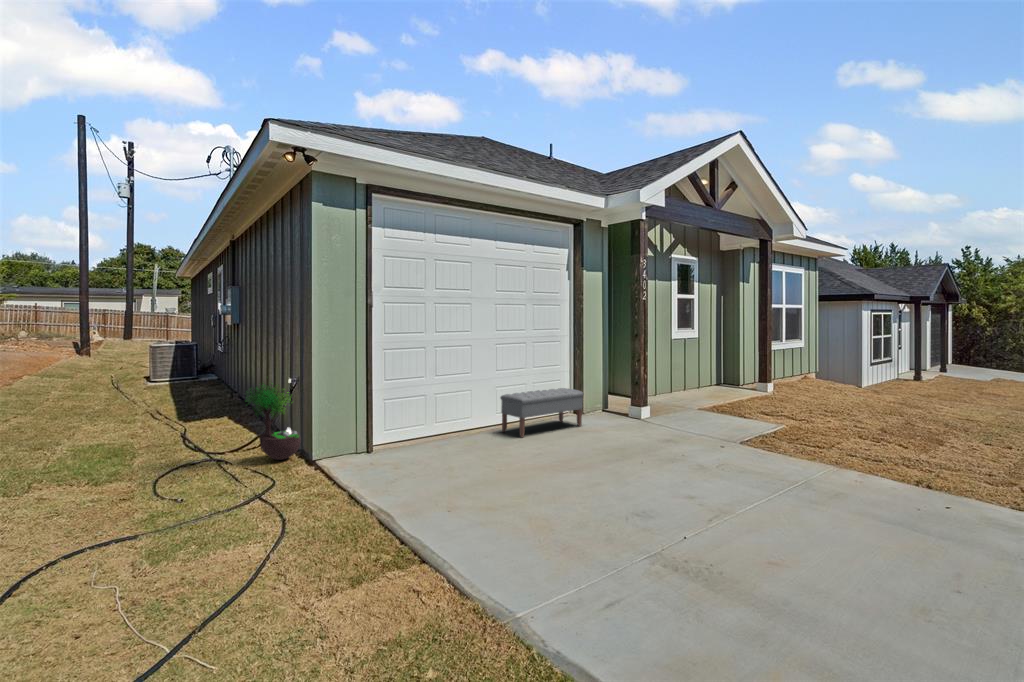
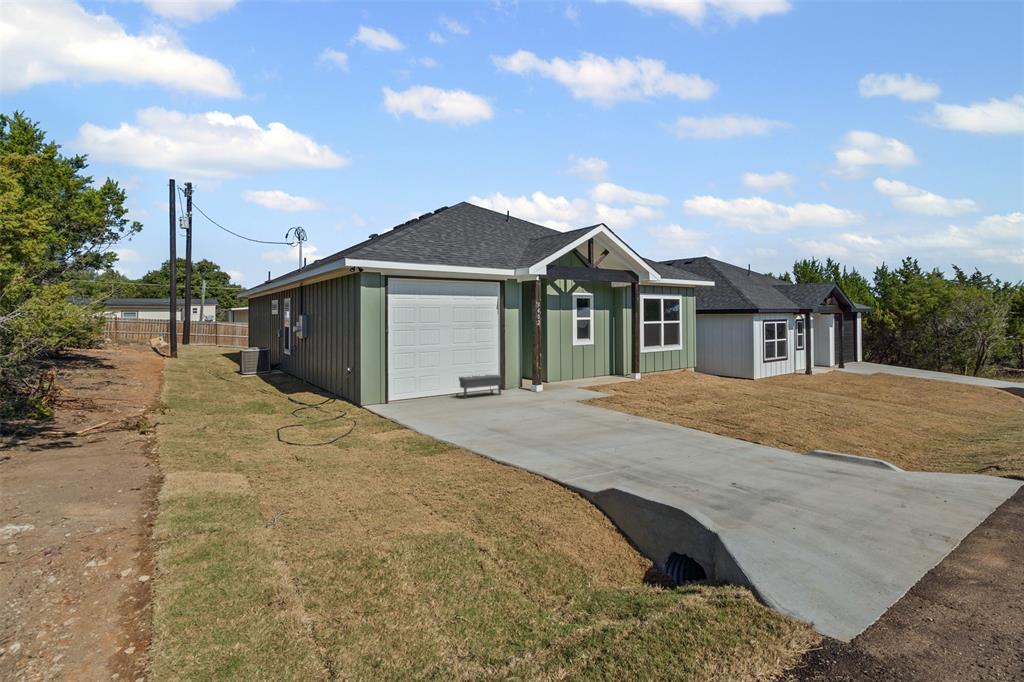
potted tree: present [245,383,301,460] -> none [331,367,356,405]

